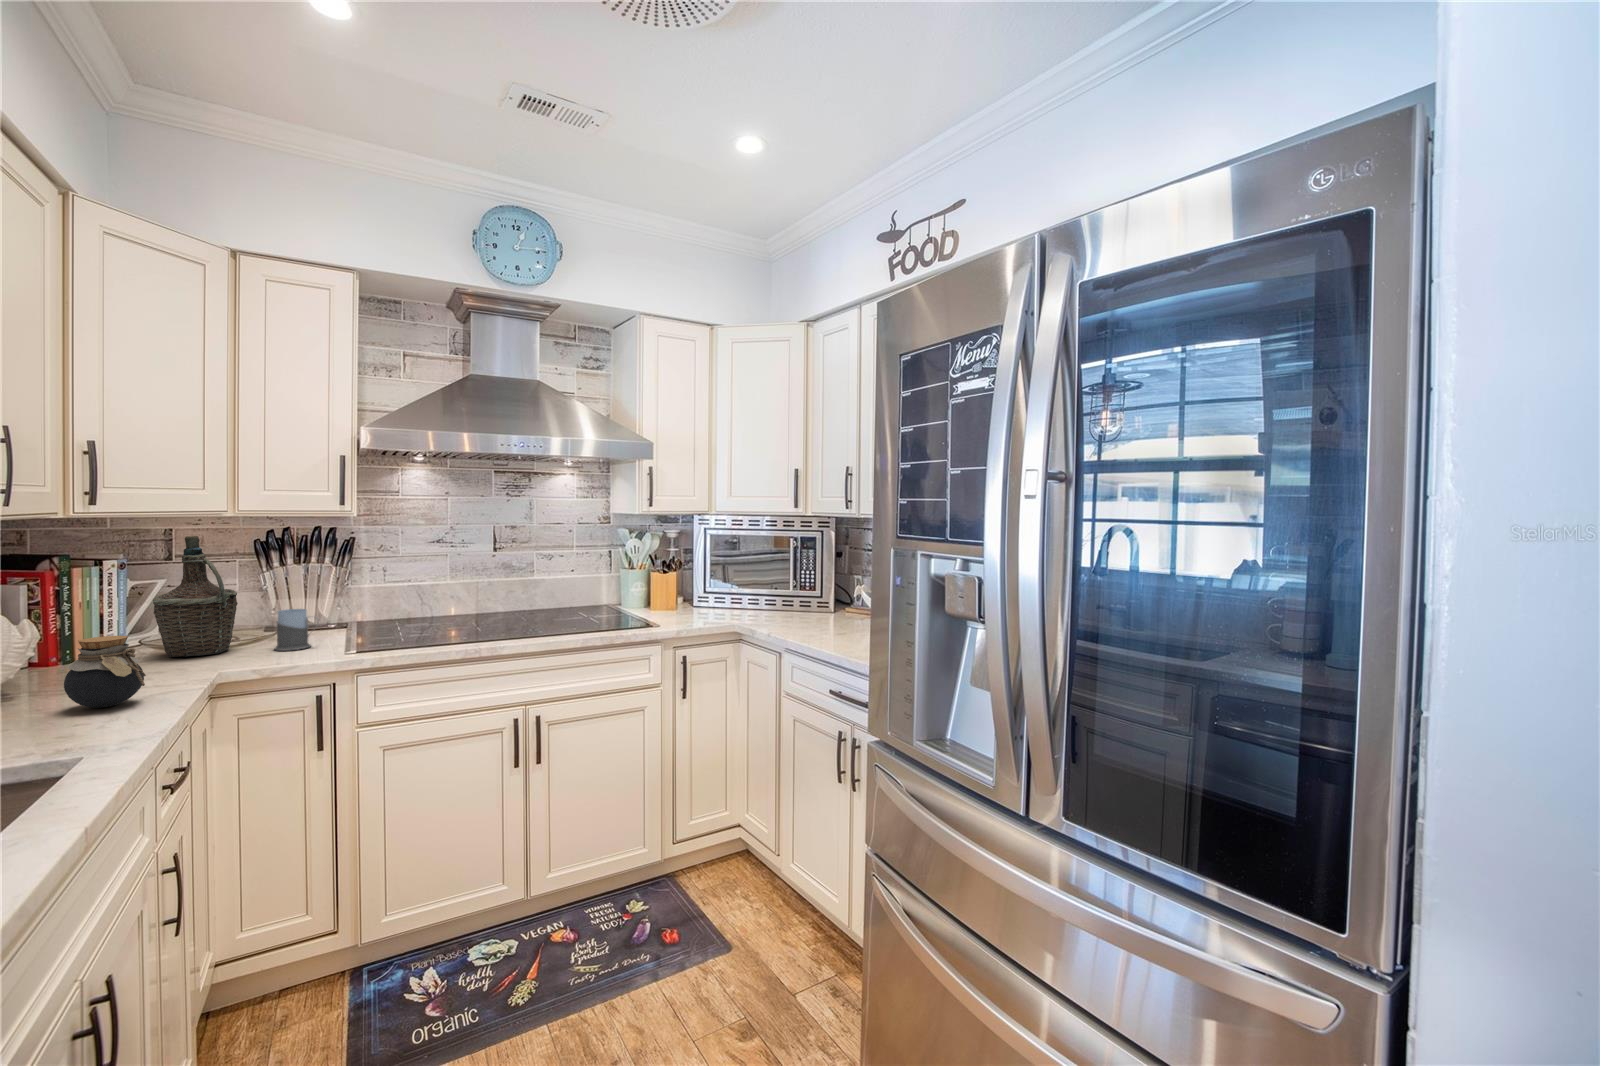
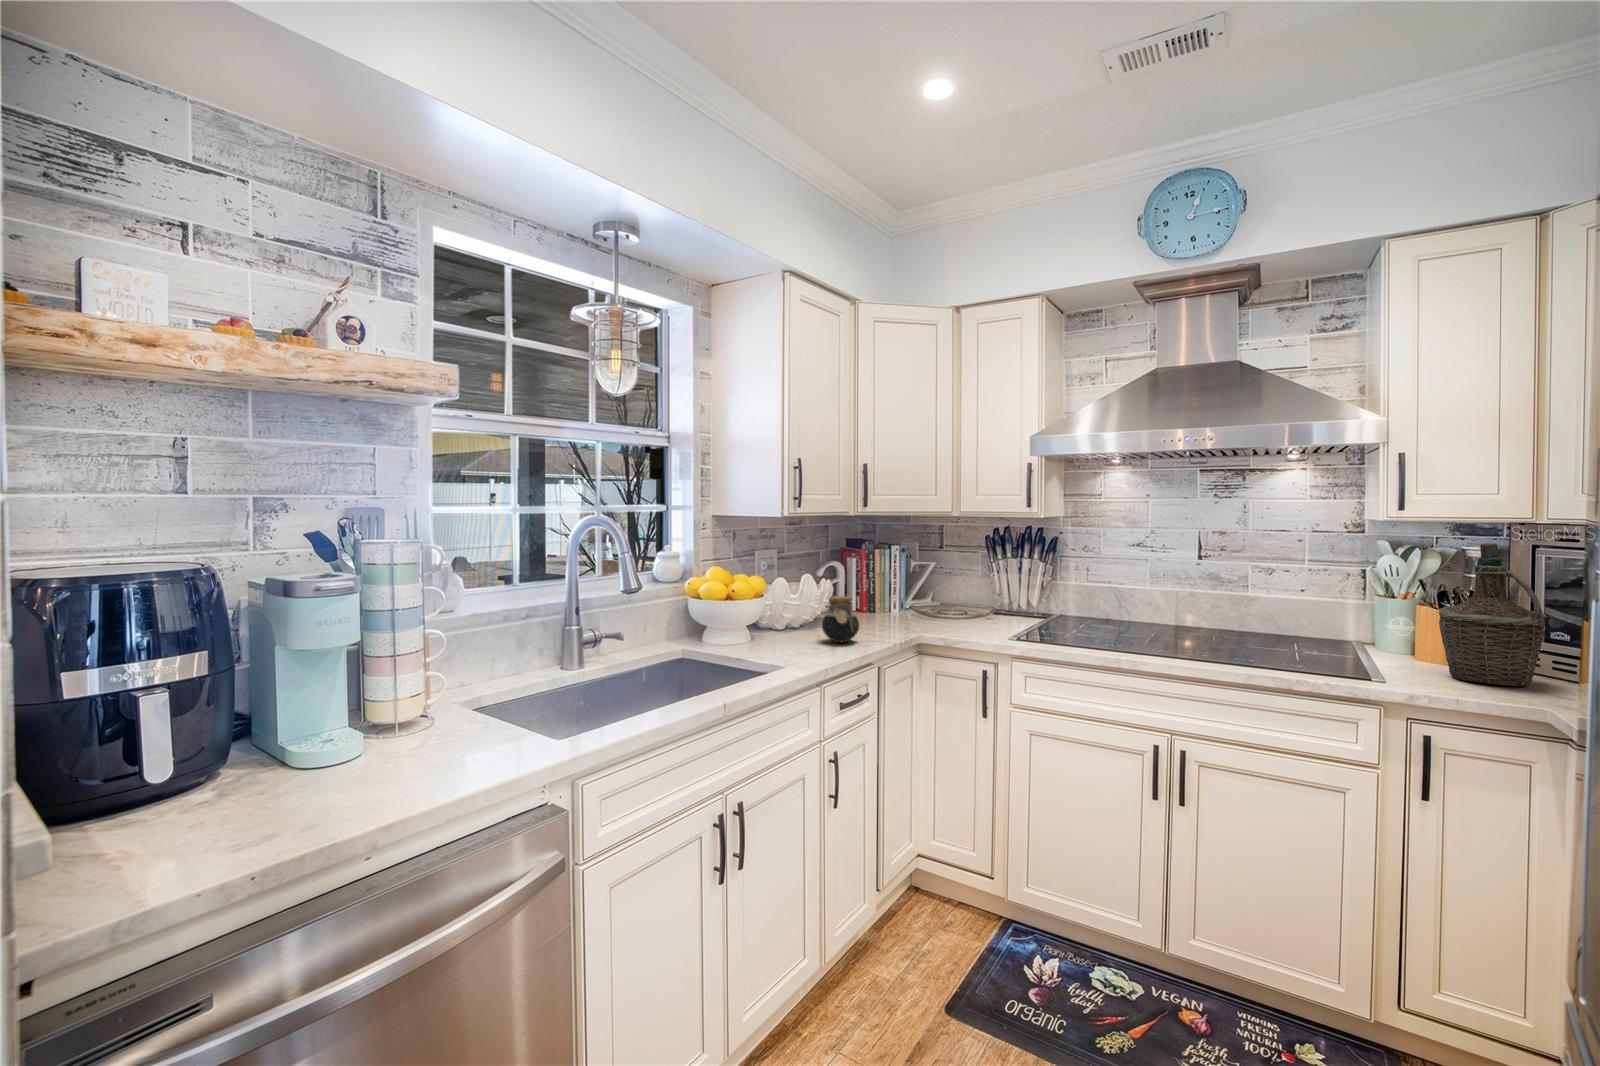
bottle: present [153,536,238,657] -> present [1439,543,1547,686]
mug: present [275,609,318,651] -> none [971,596,1000,629]

